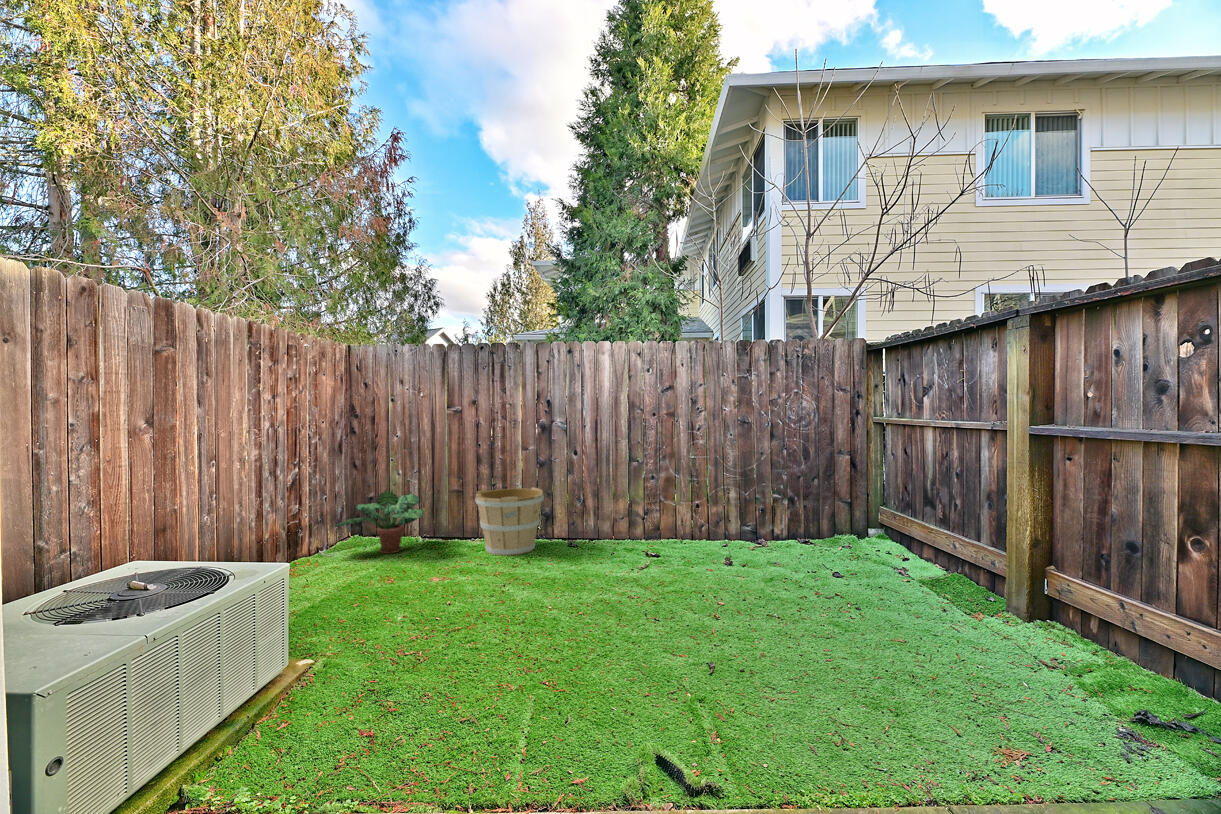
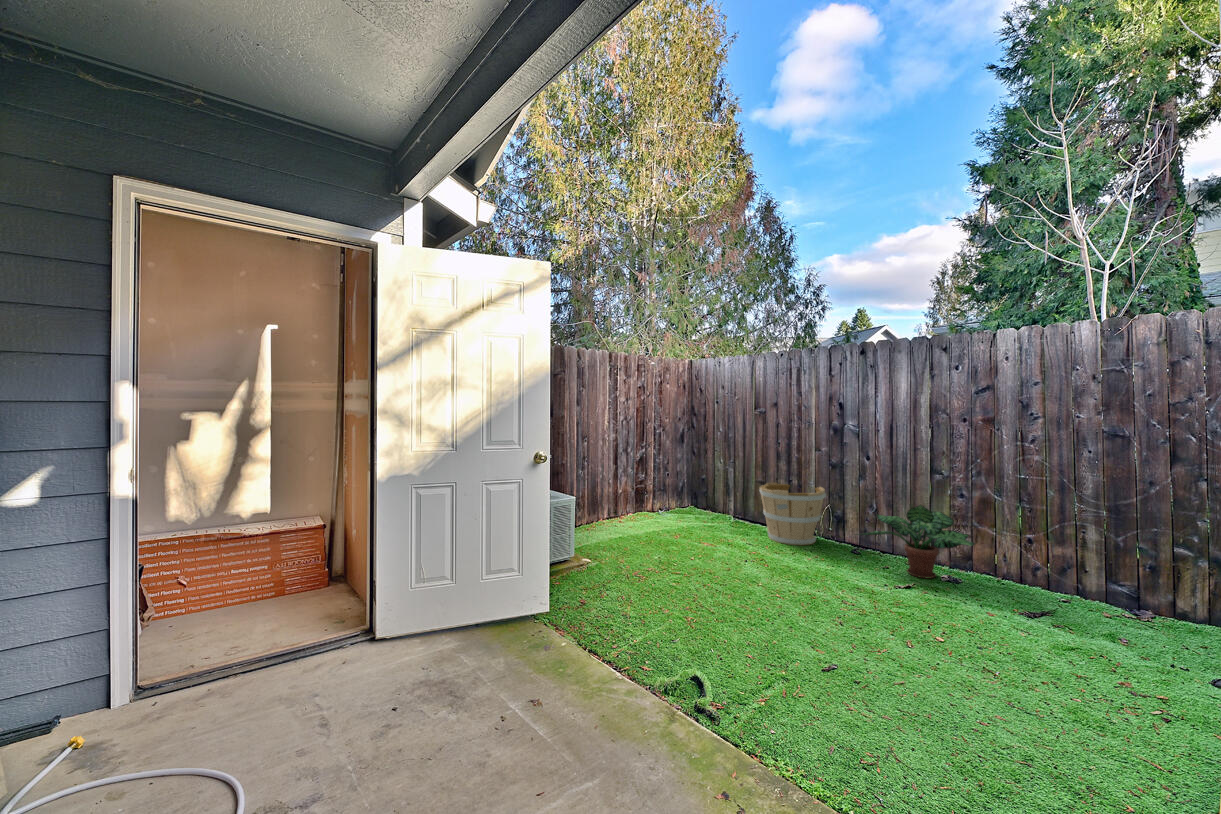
potted plant: present [333,490,425,554] -> present [857,505,975,578]

